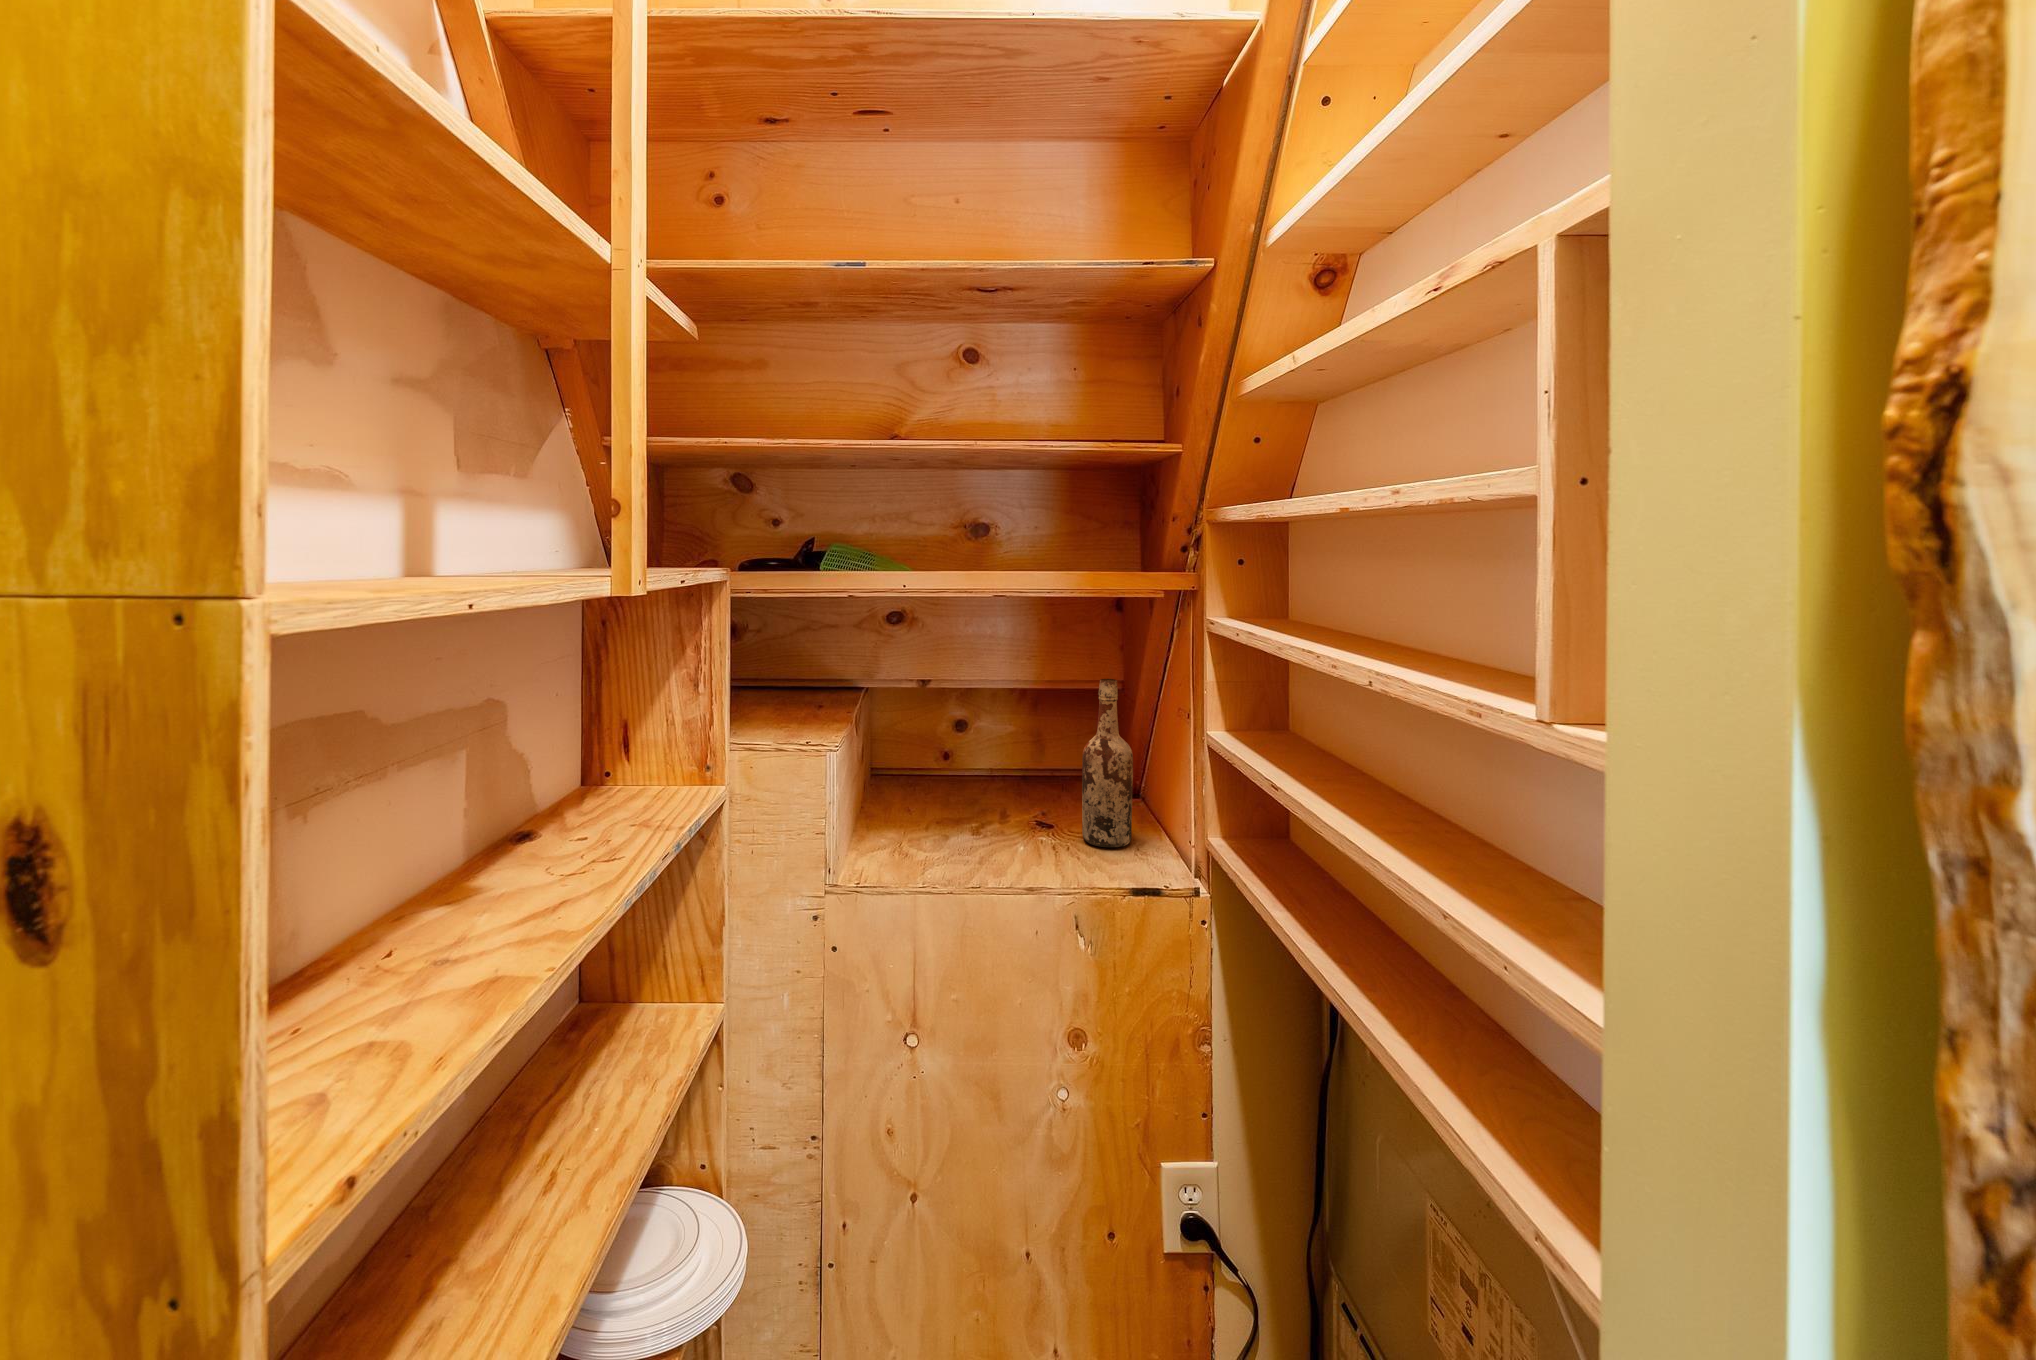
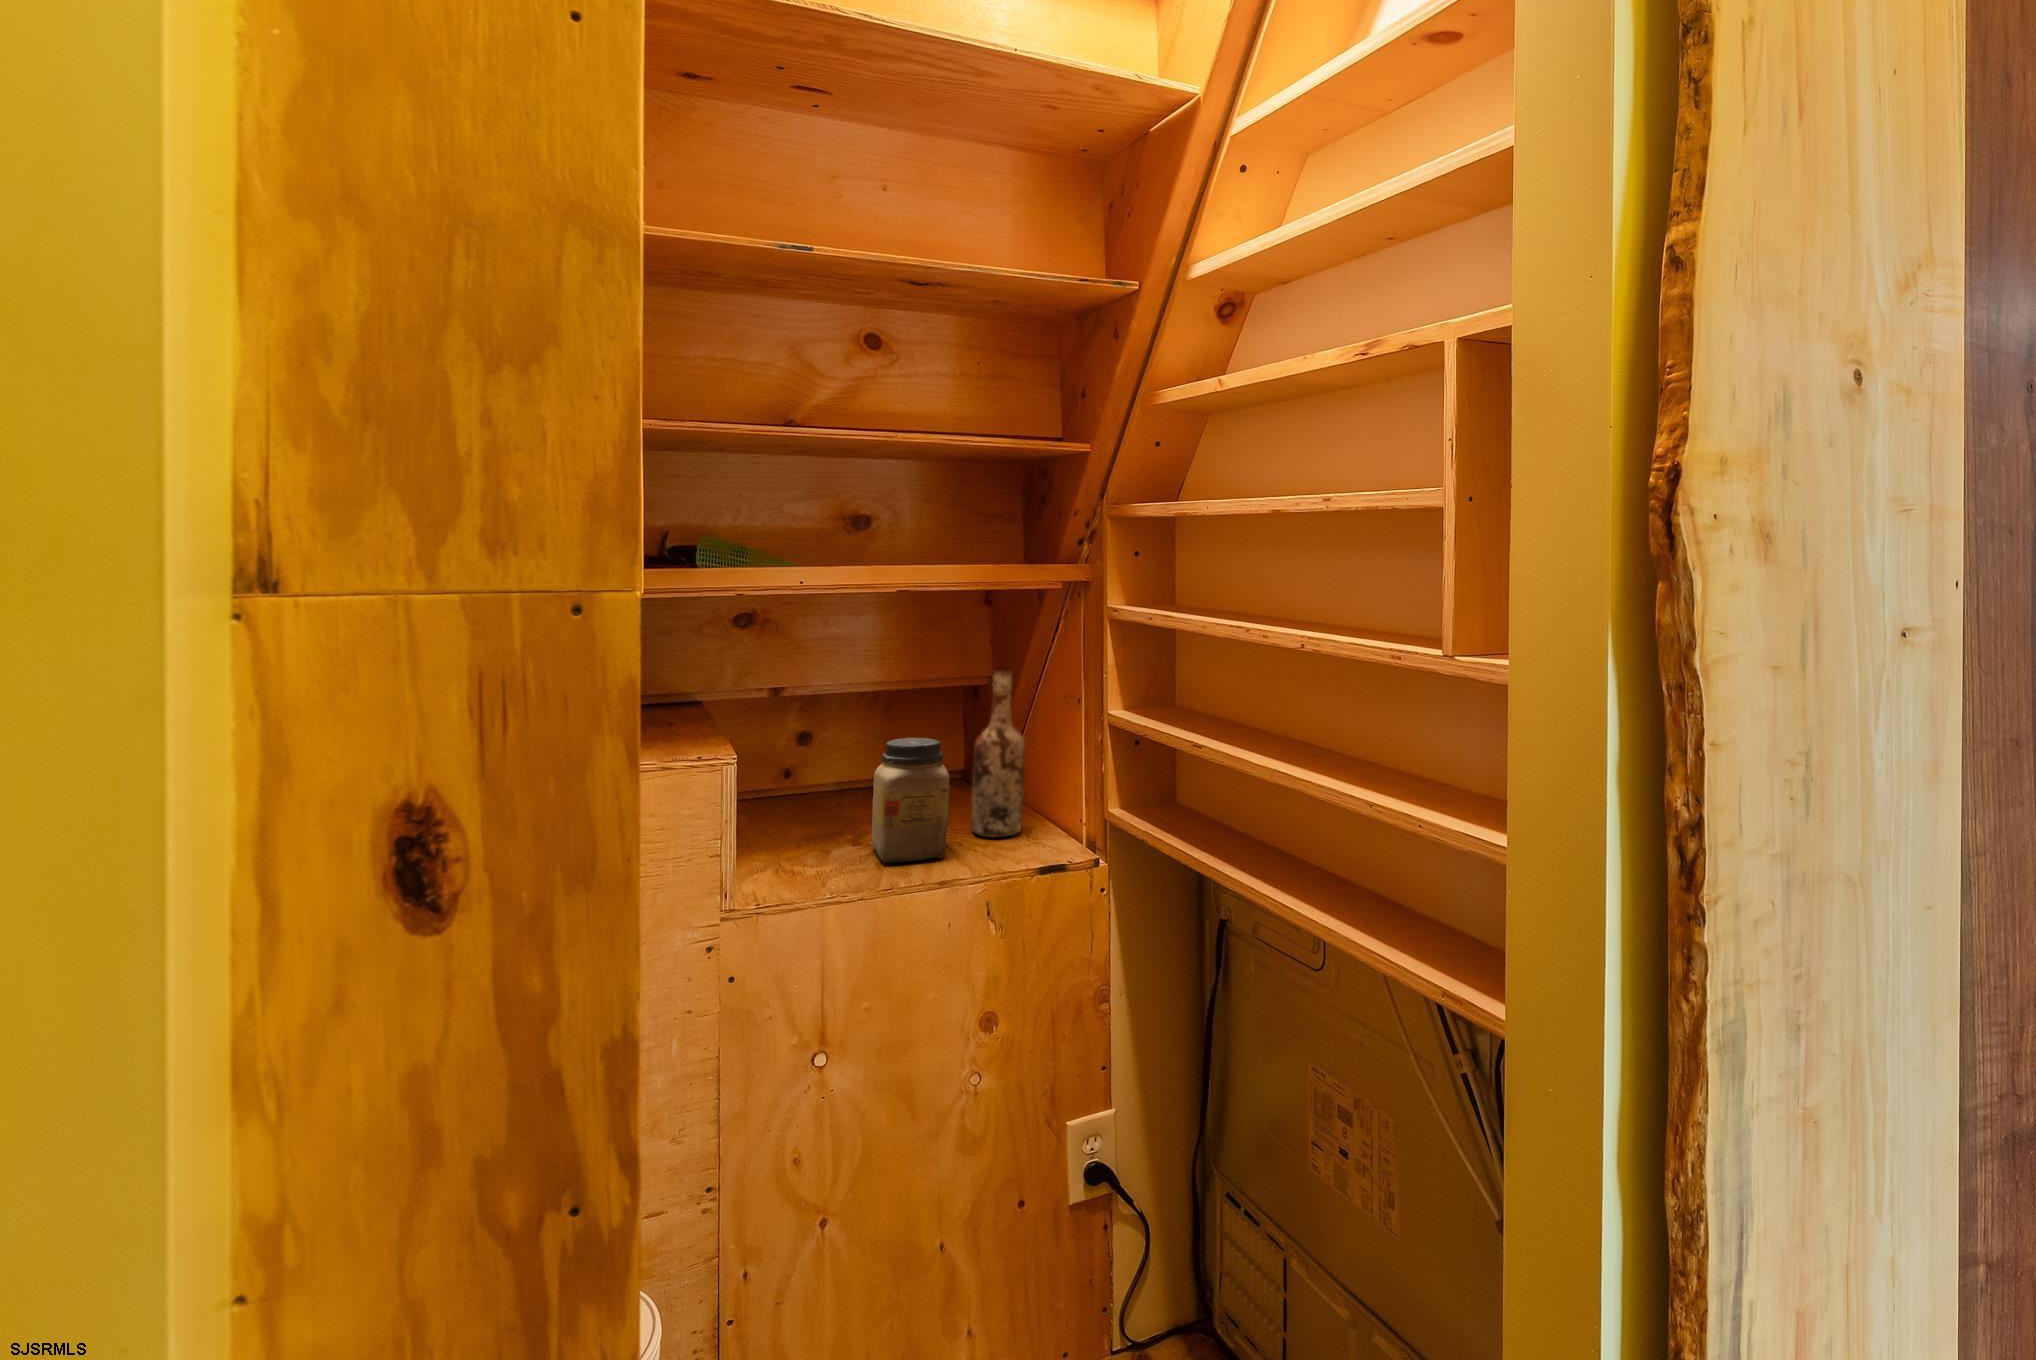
jar: none [980,739,1045,860] -> present [872,738,950,863]

